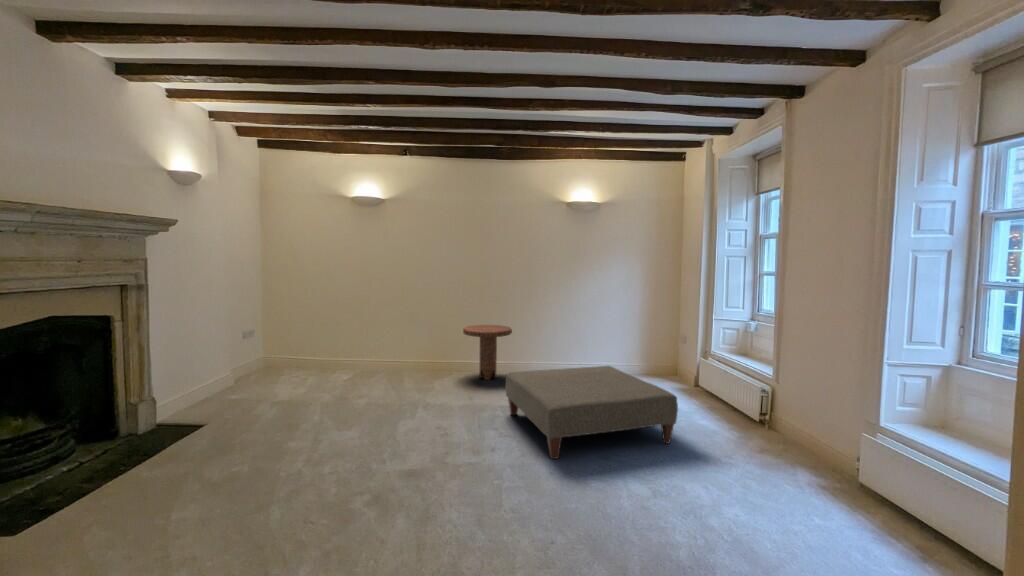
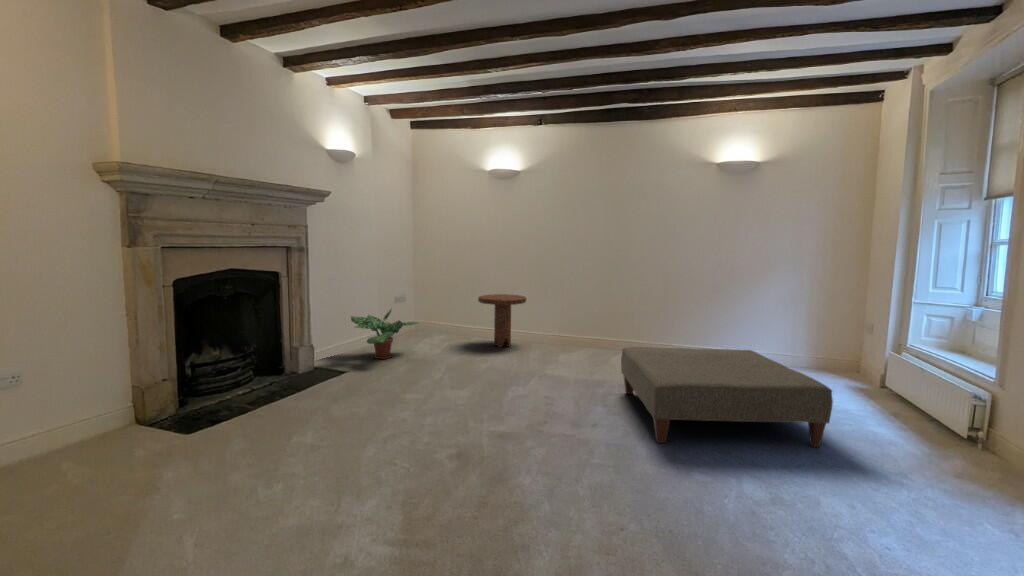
side table: present [463,325,512,380] -> present [478,294,526,347]
potted plant: none [200,347,286,406] -> present [351,310,418,359]

